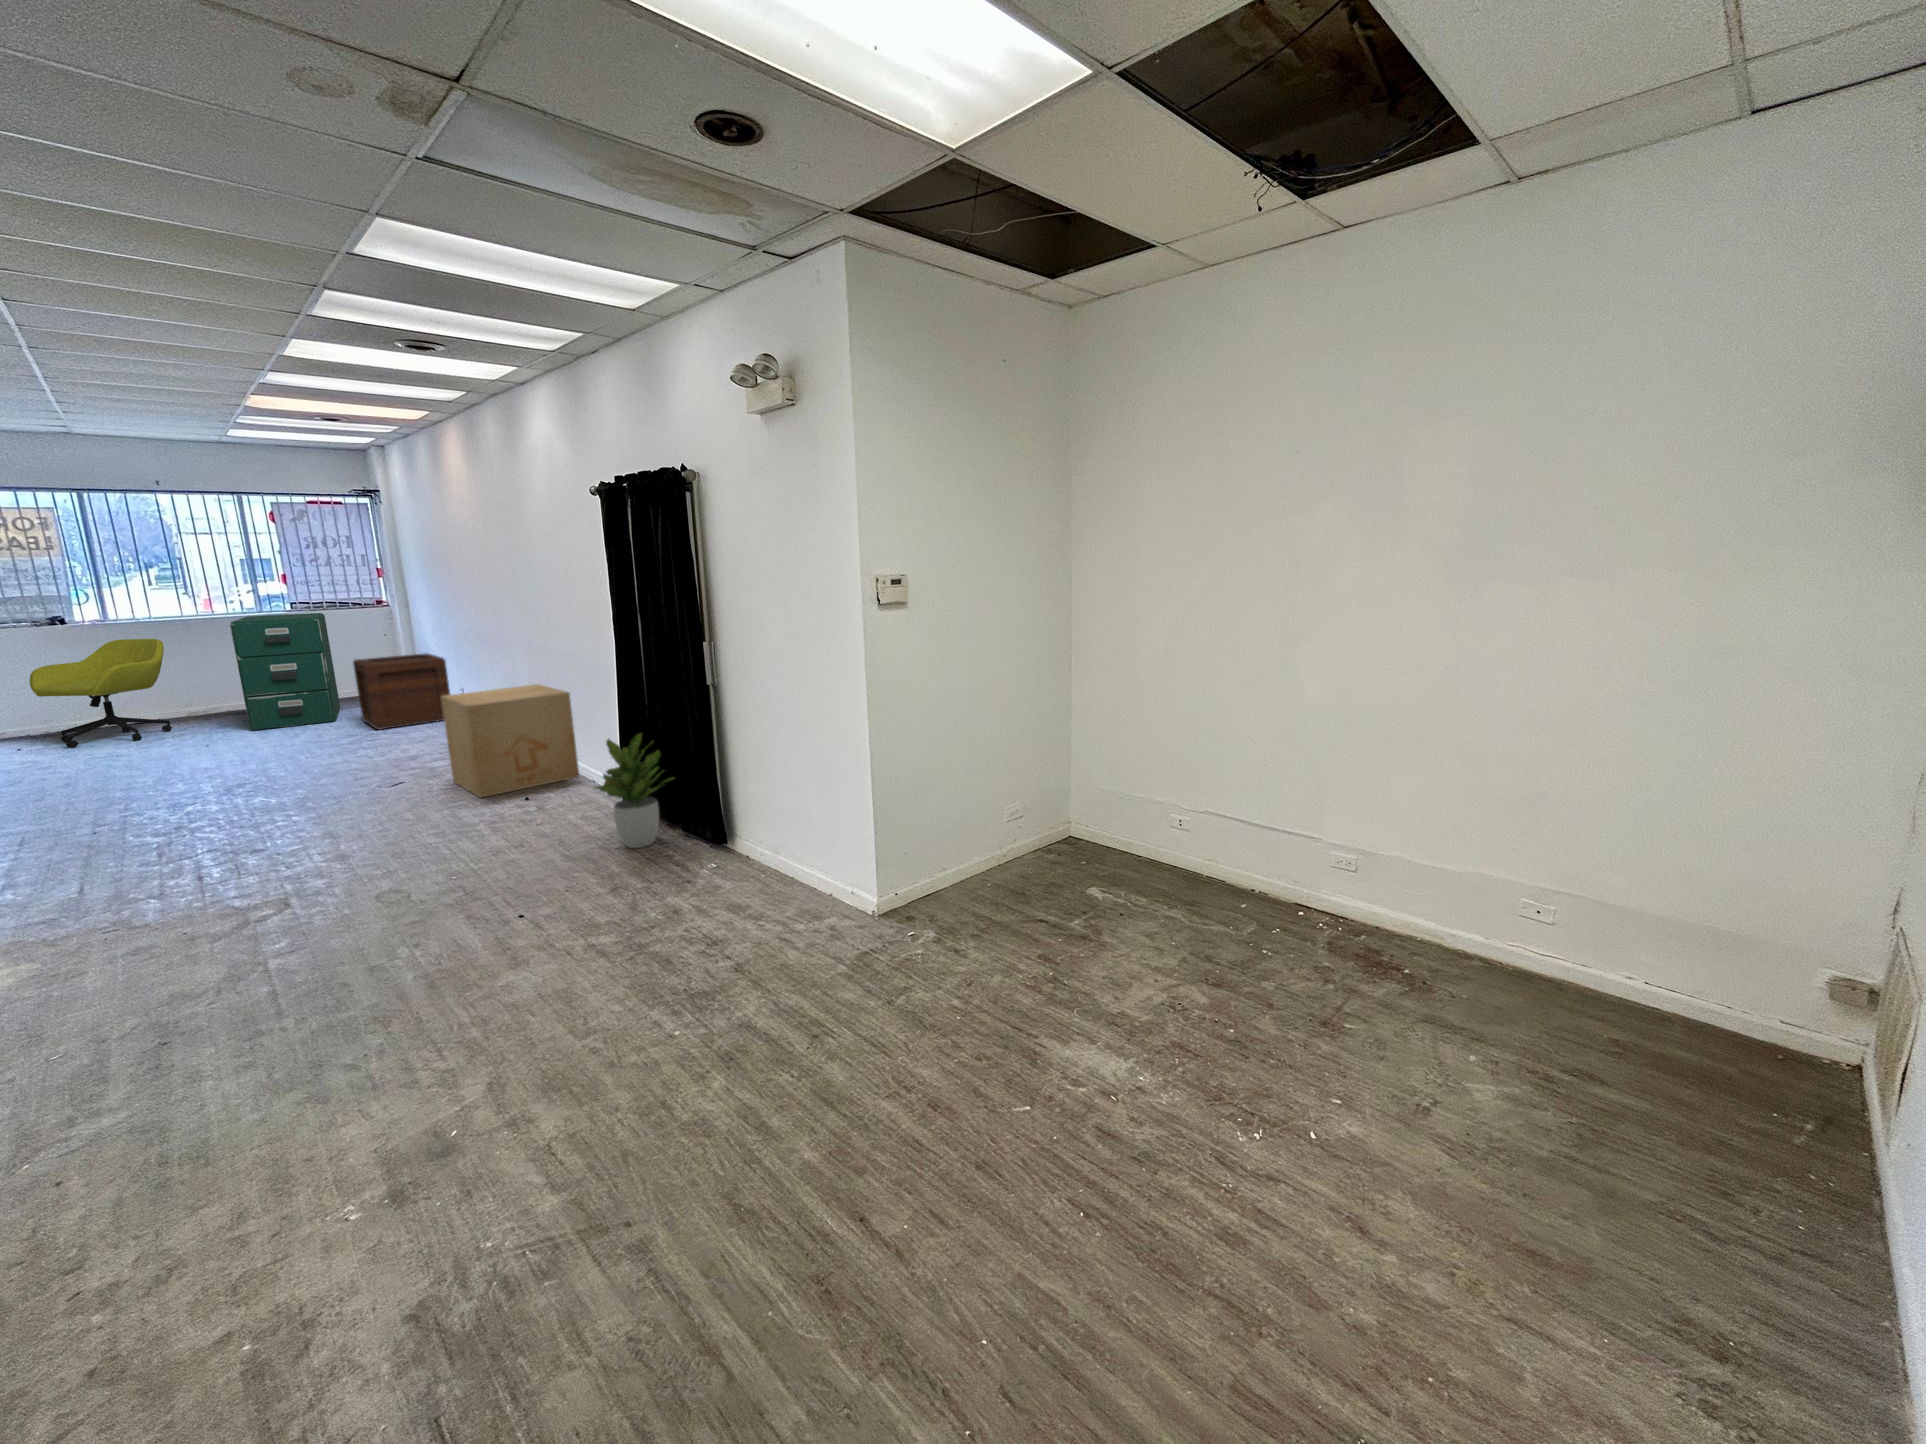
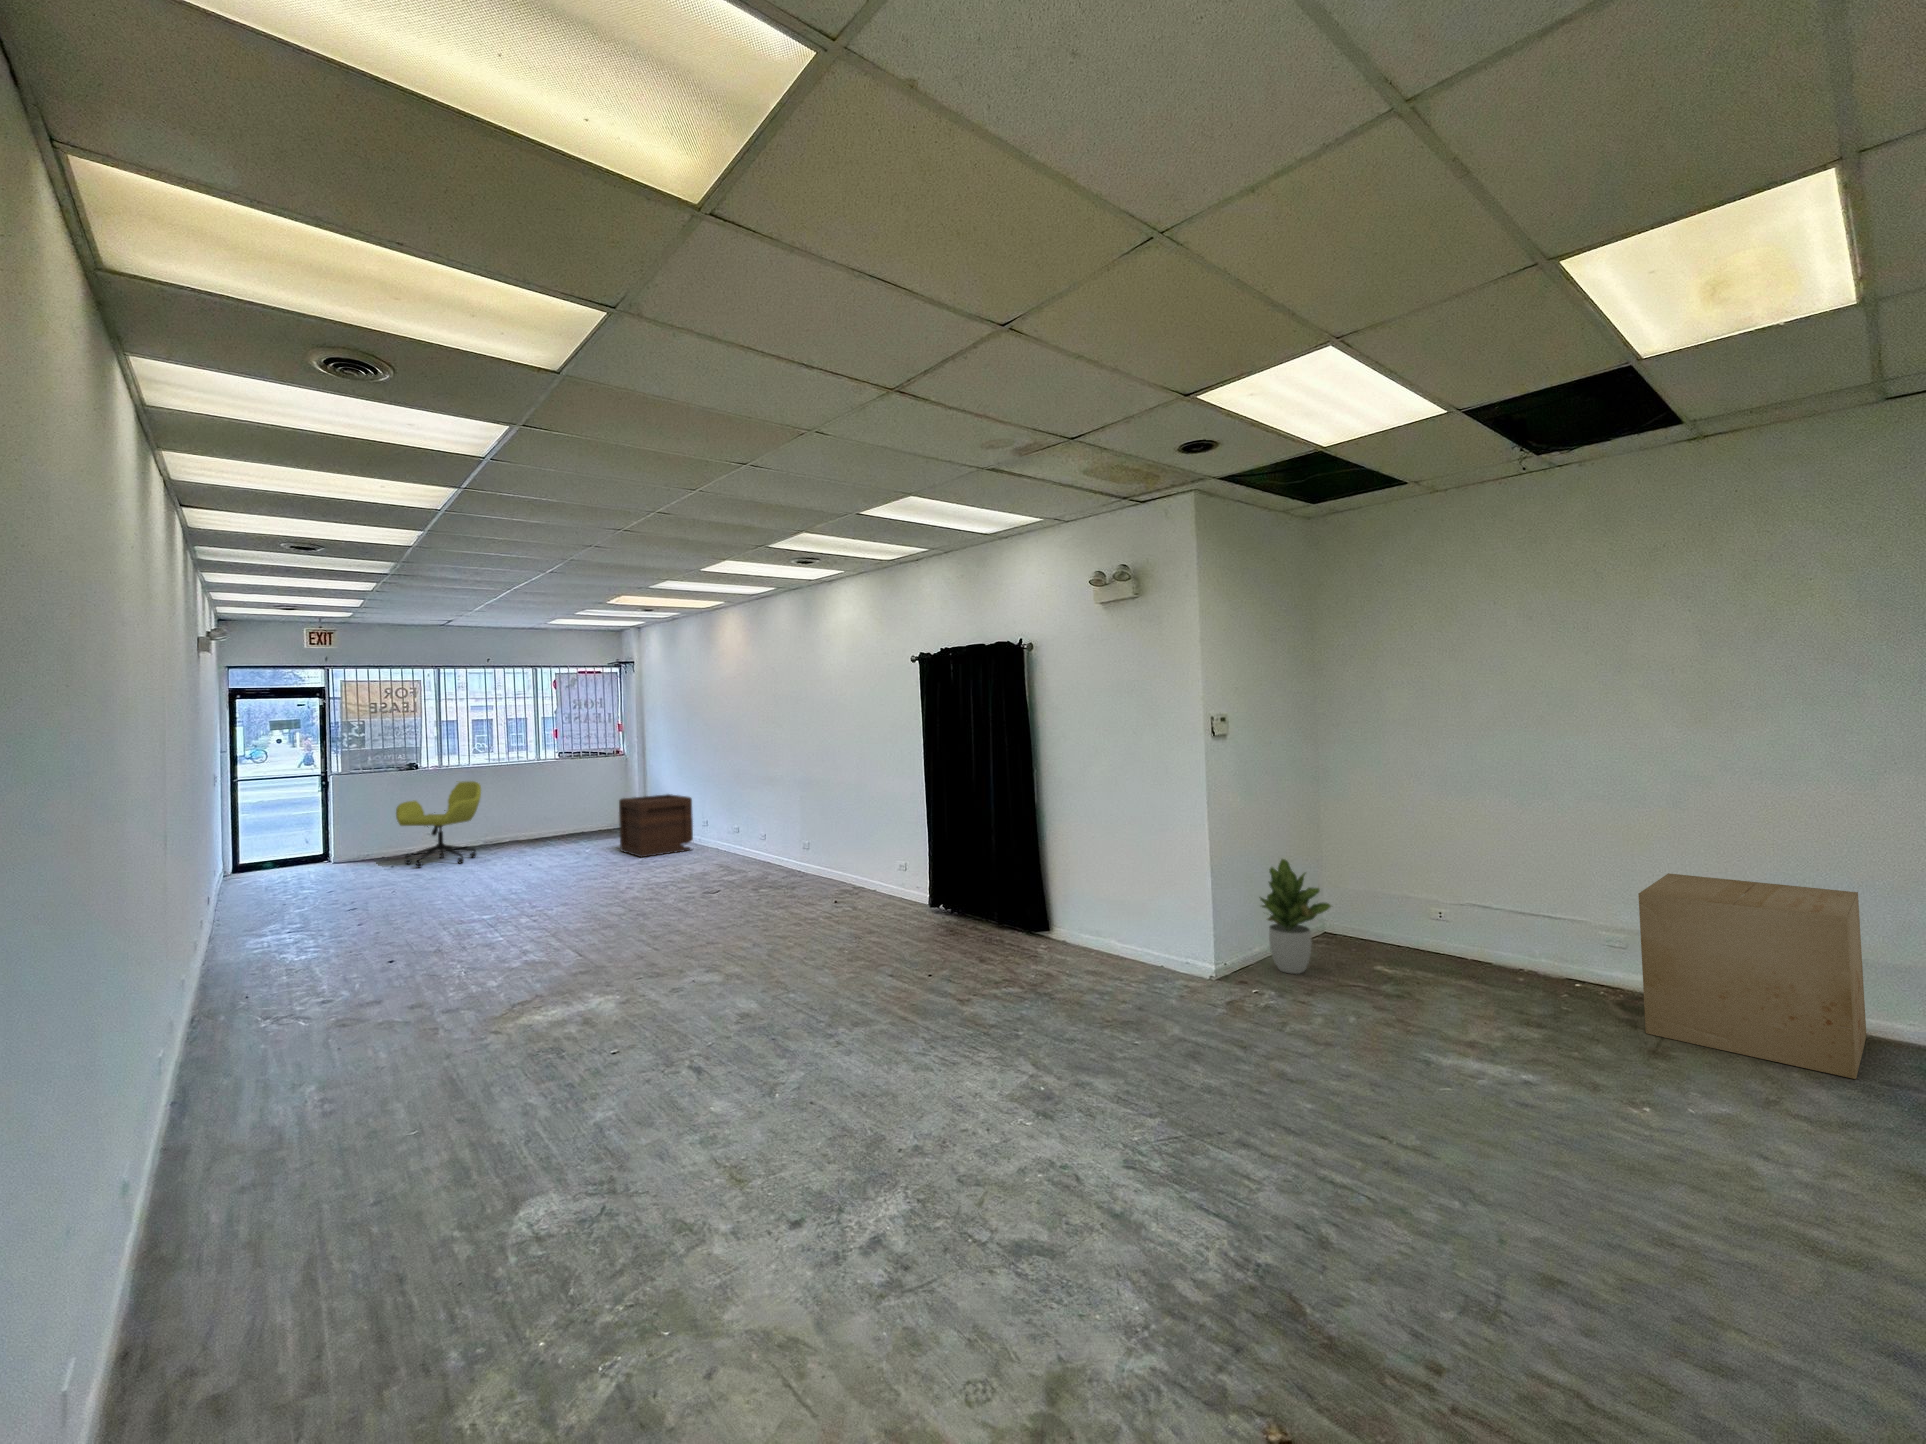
filing cabinet: present [230,613,340,730] -> none [529,761,597,857]
cardboard box: present [441,684,579,797] -> present [1638,873,1867,1079]
potted plant: present [595,734,673,848] -> present [1260,859,1331,974]

